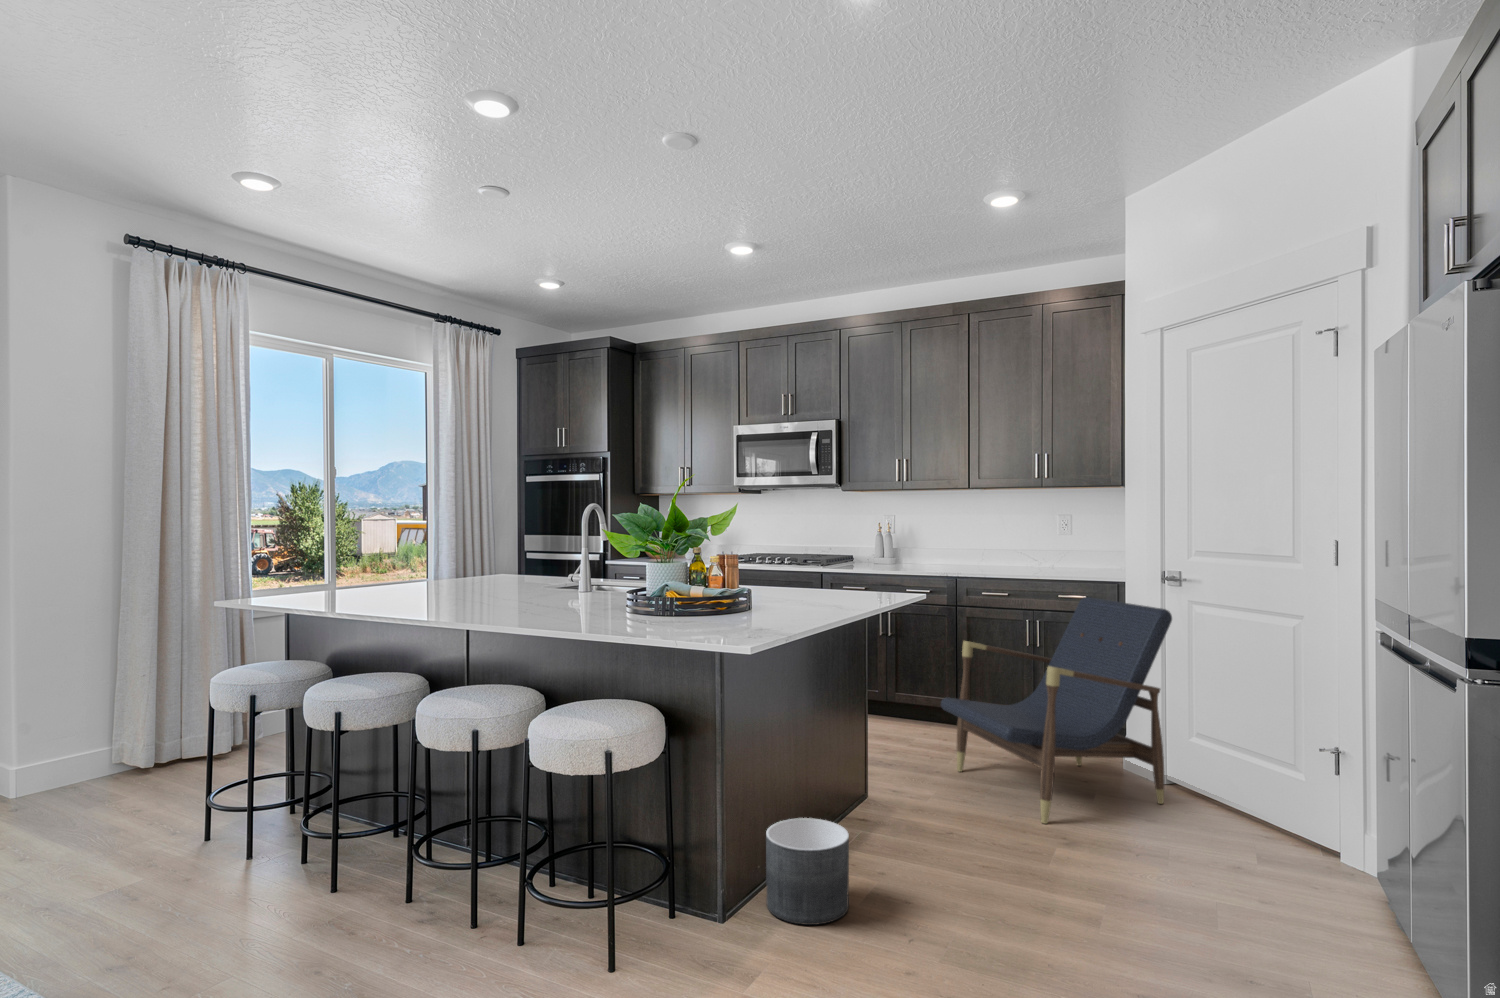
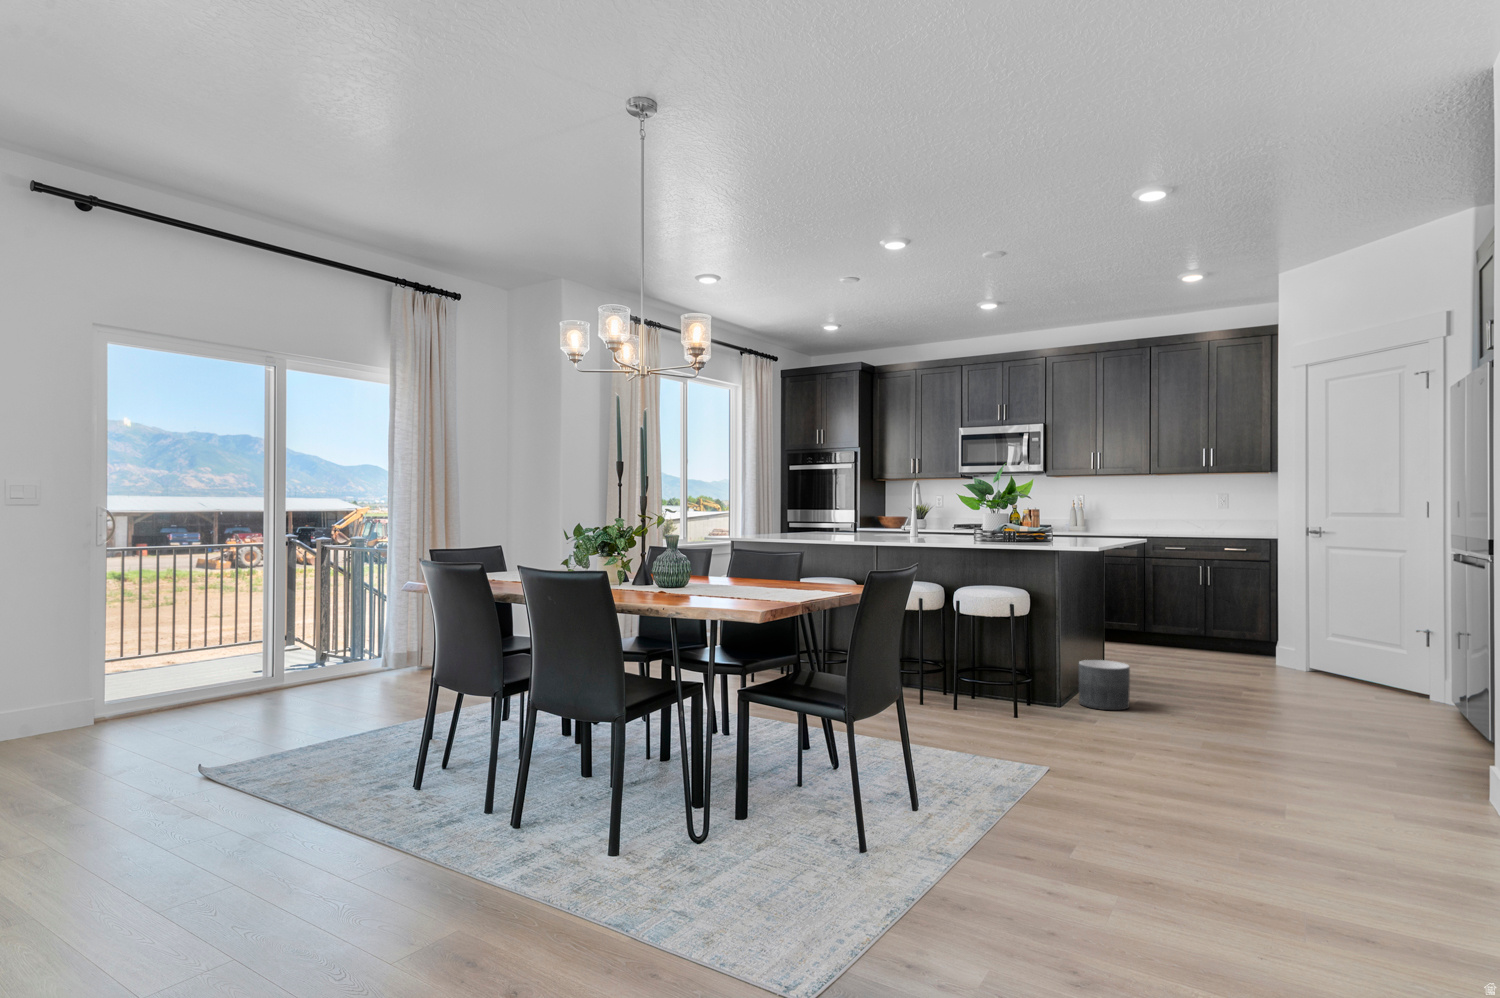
lounge chair: present [941,597,1172,824] -> none [1149,548,1316,684]

